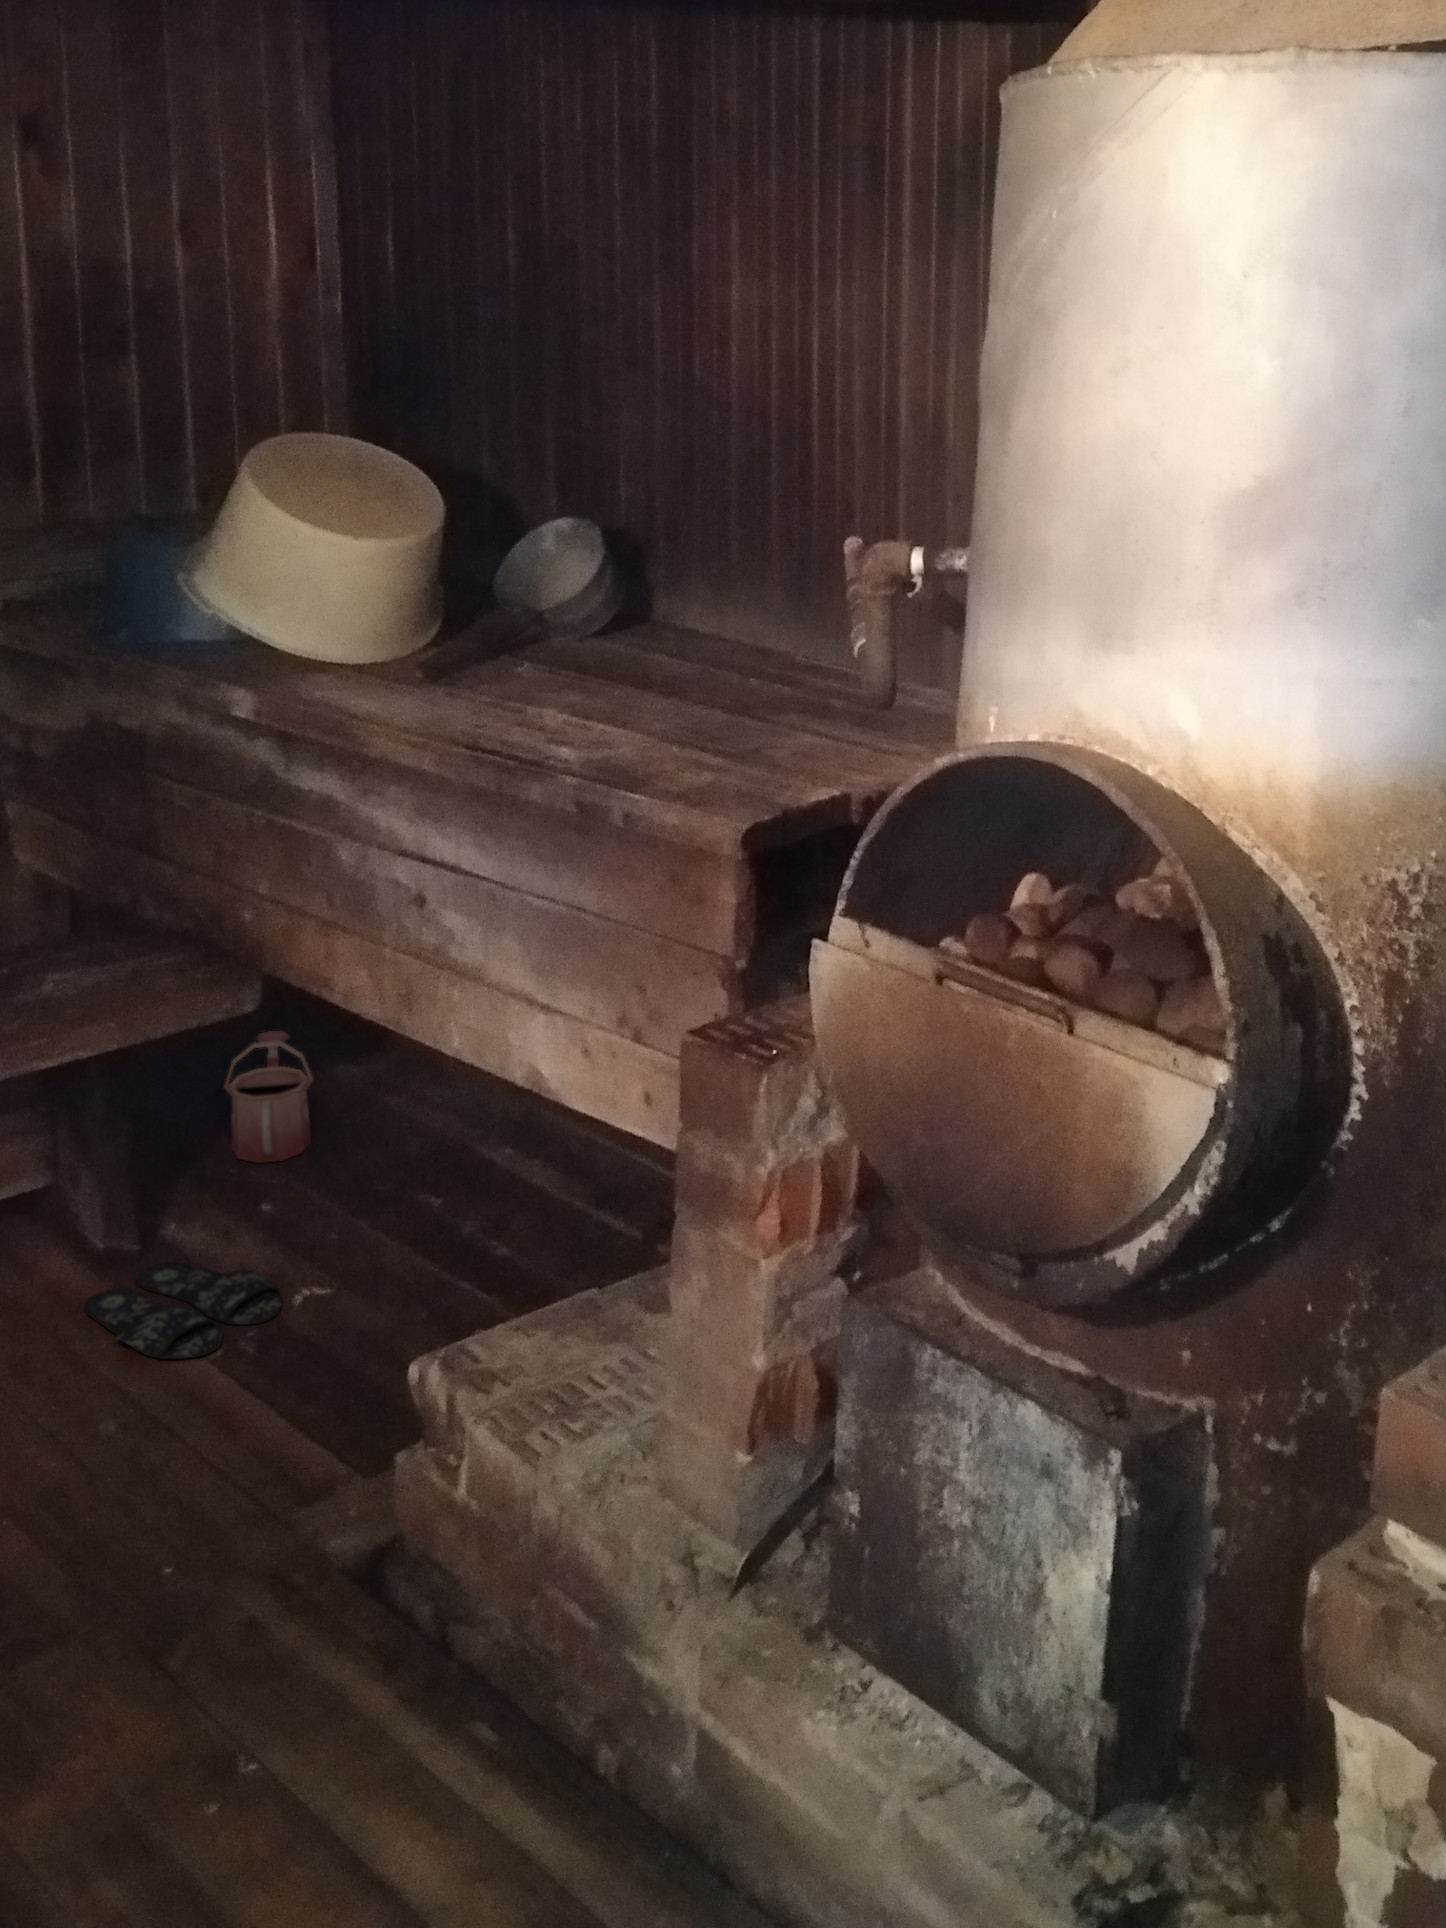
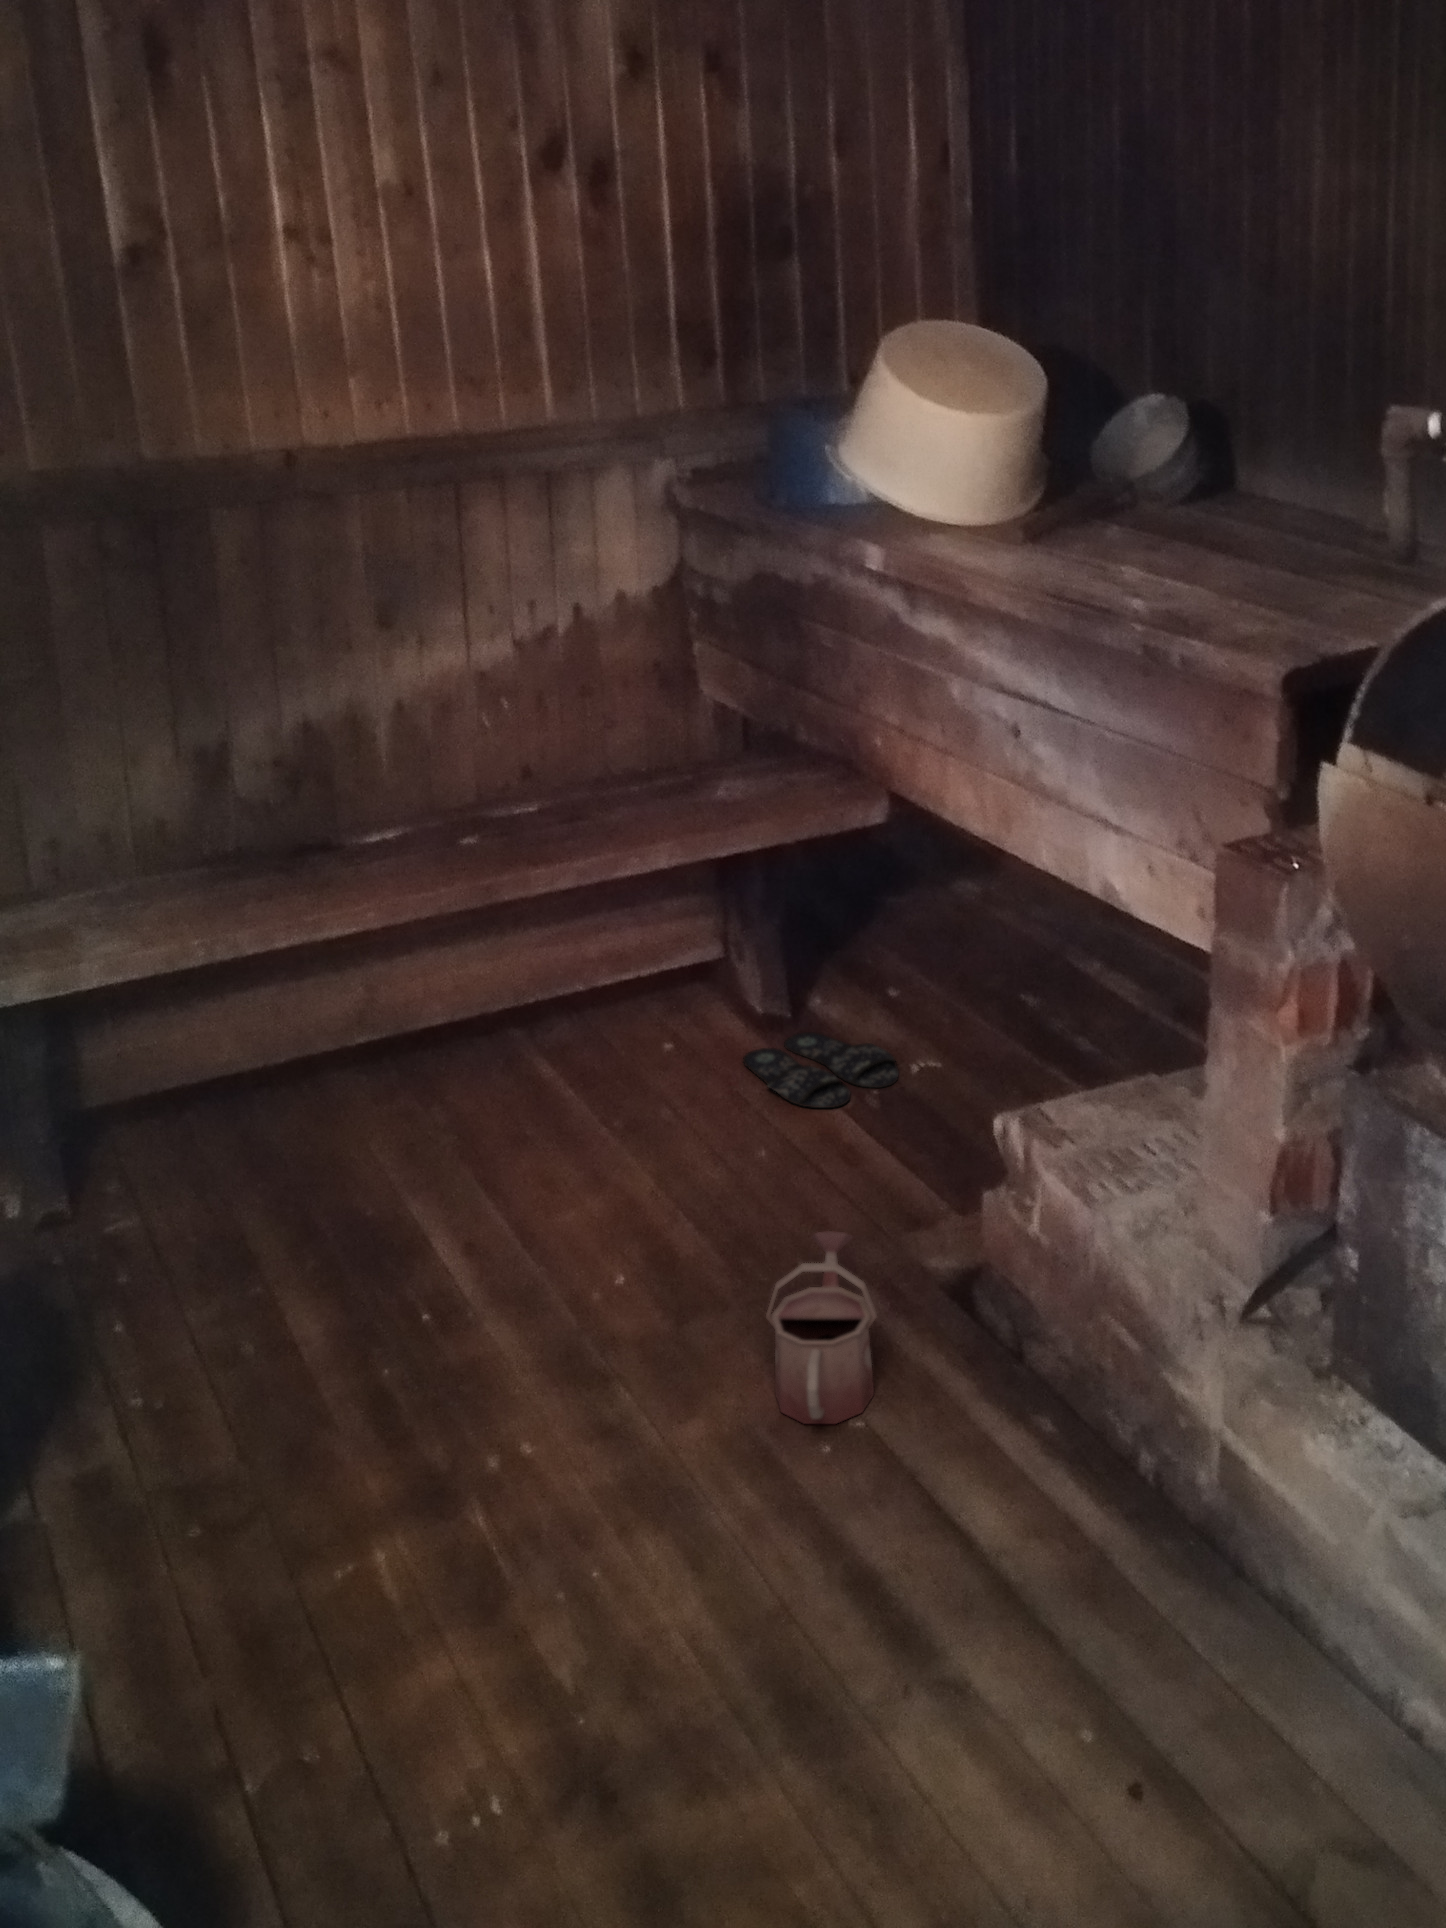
watering can: present [225,1031,313,1163] -> present [766,1231,877,1424]

